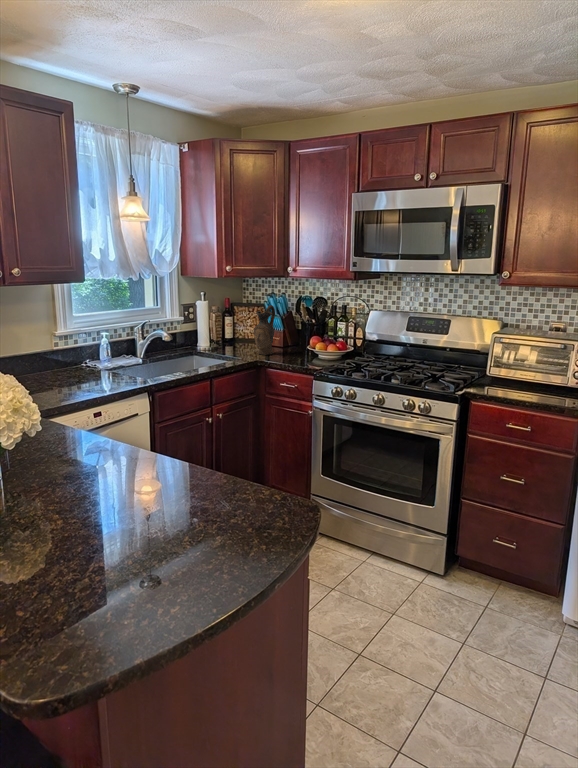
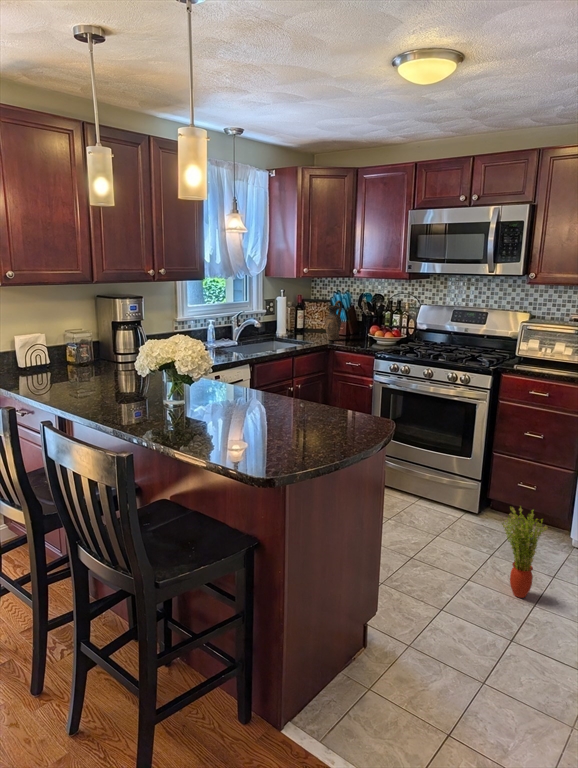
potted plant: none [477,594,542,717] -> present [502,507,548,598]

